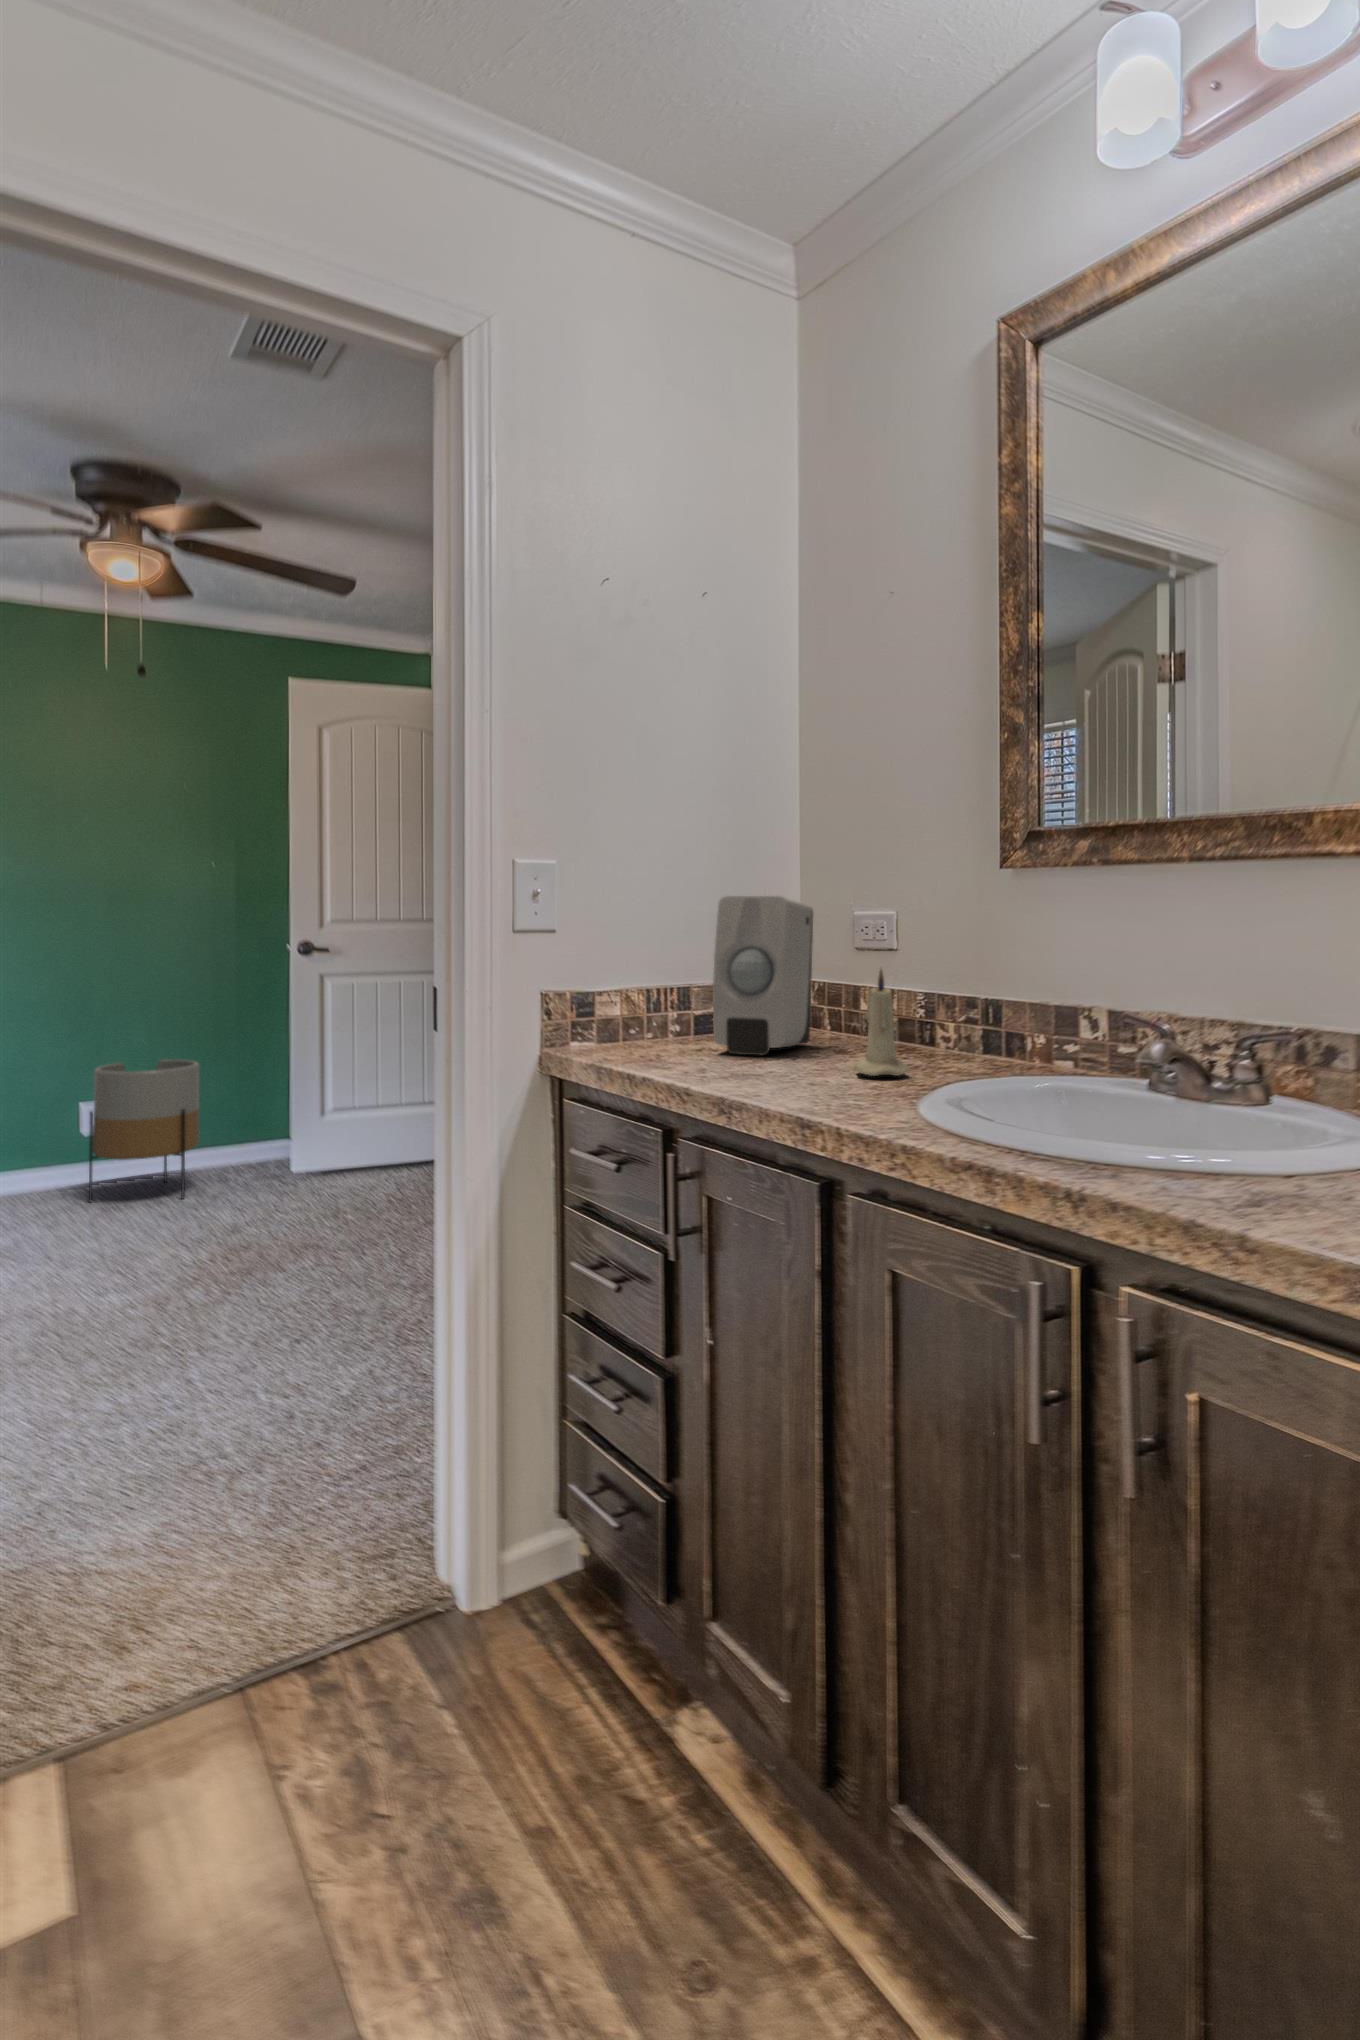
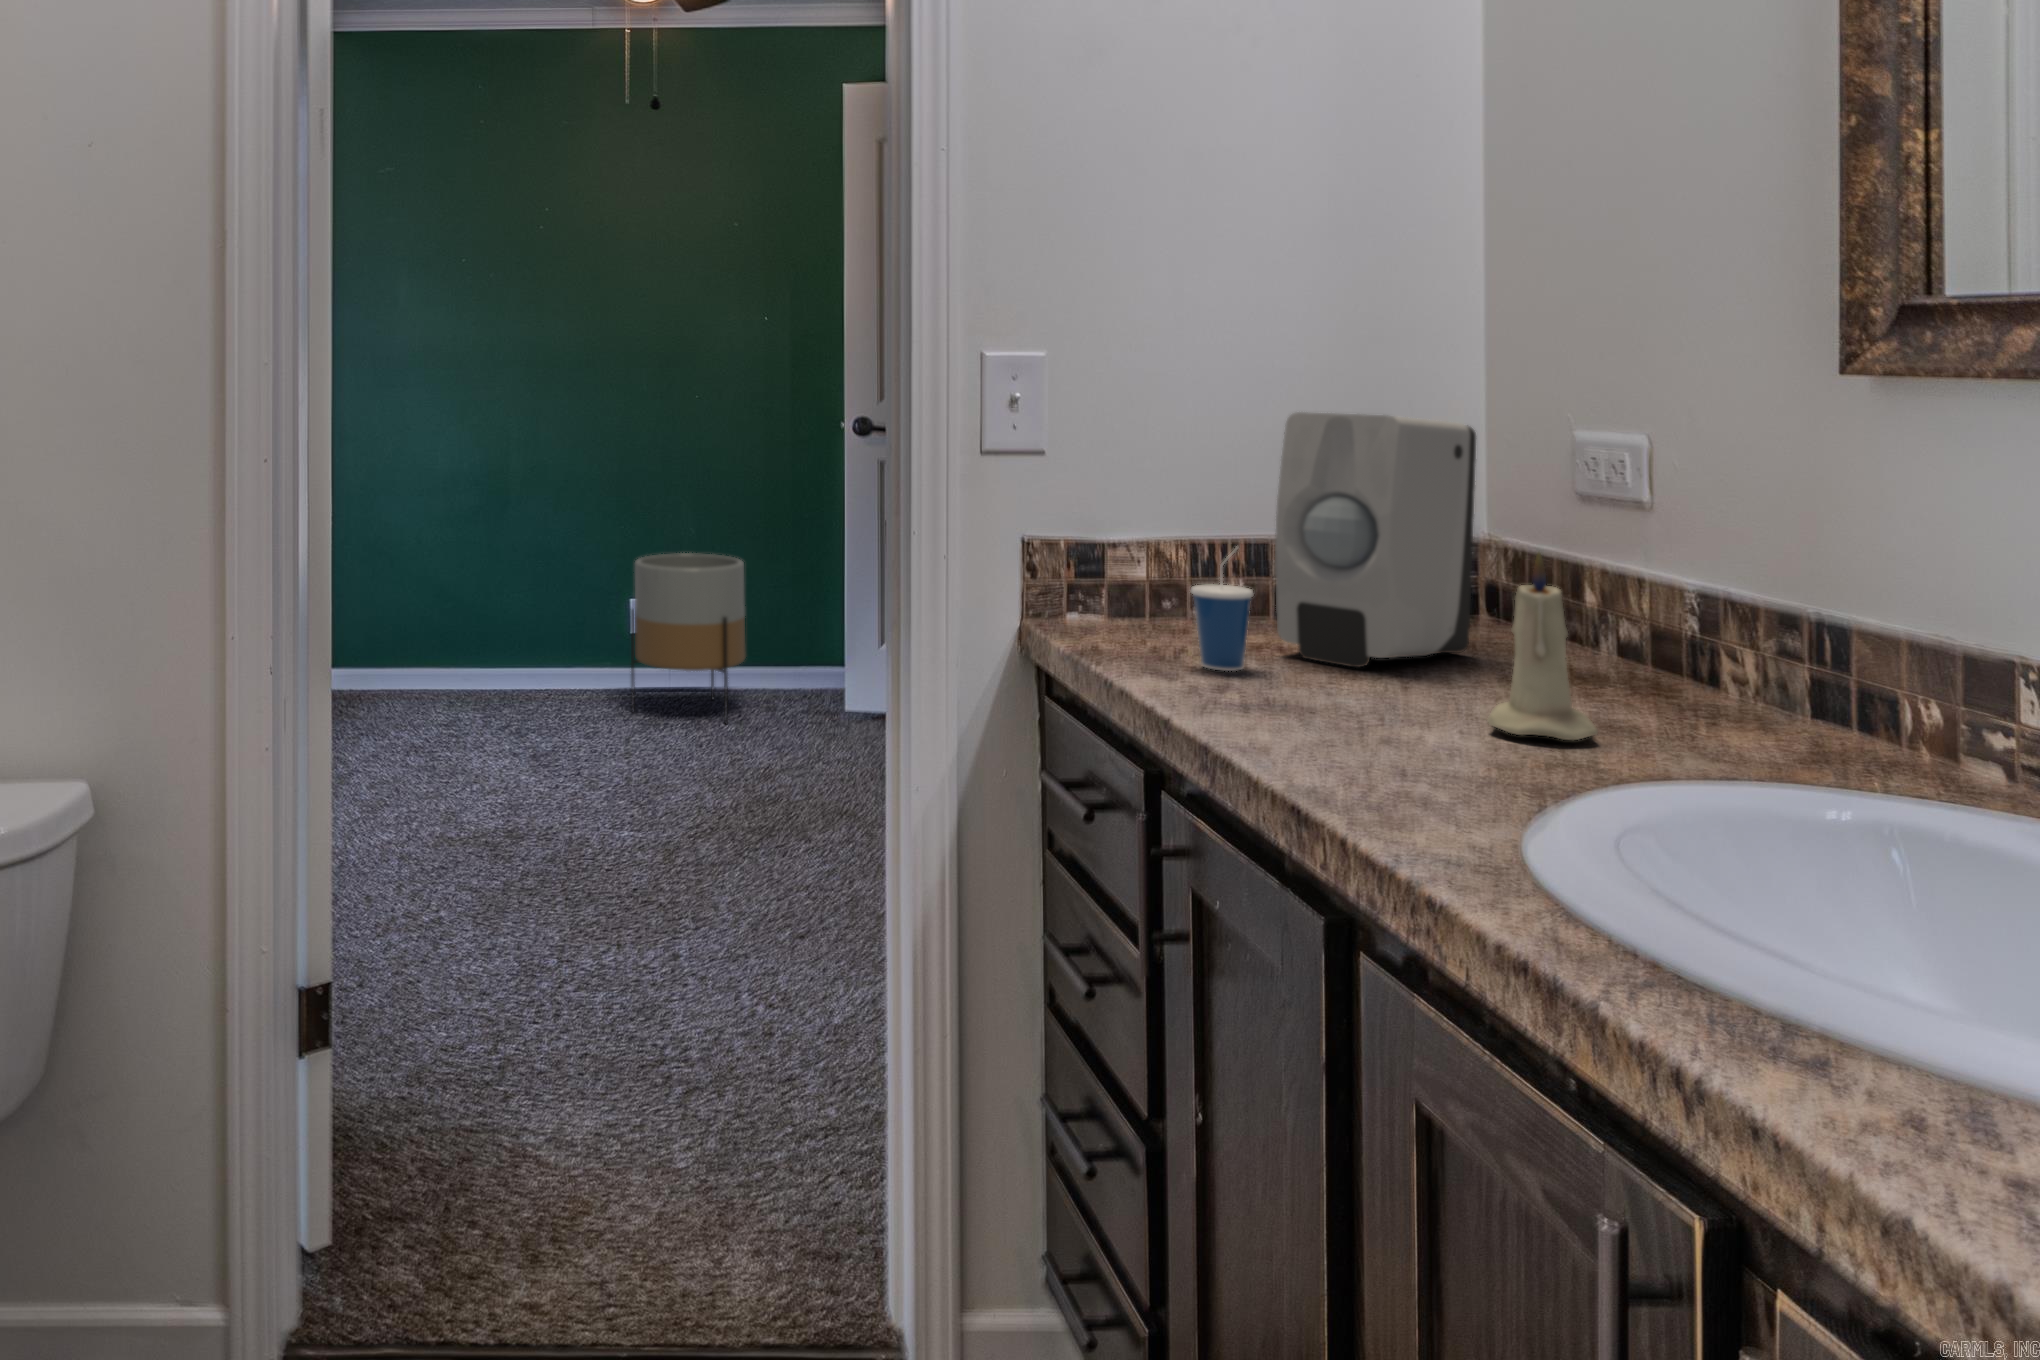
cup: none [672,982,710,1064] -> present [1191,551,1253,671]

